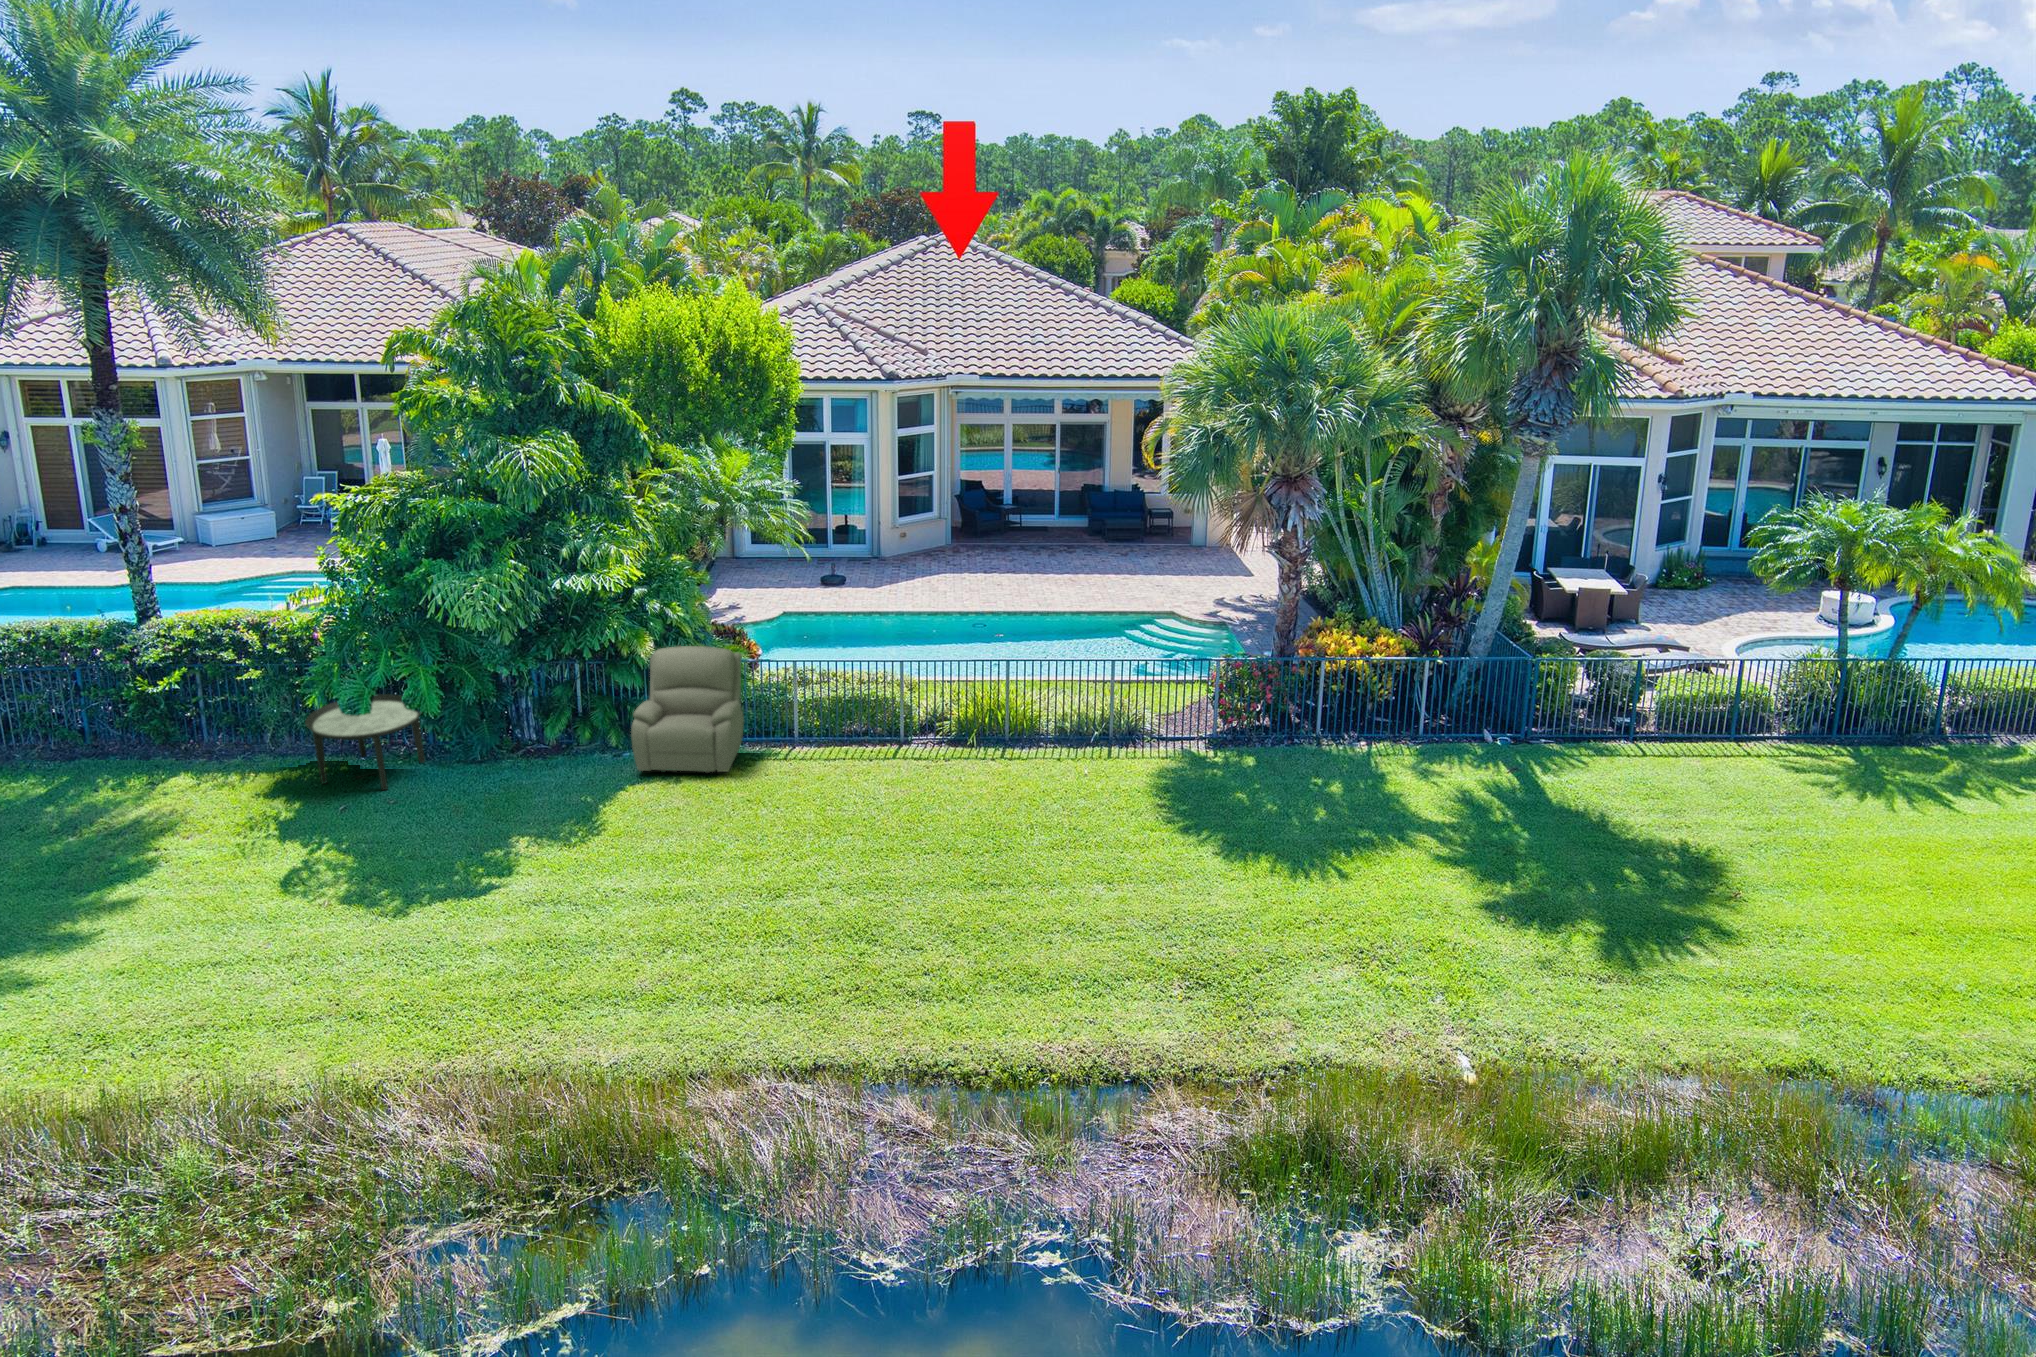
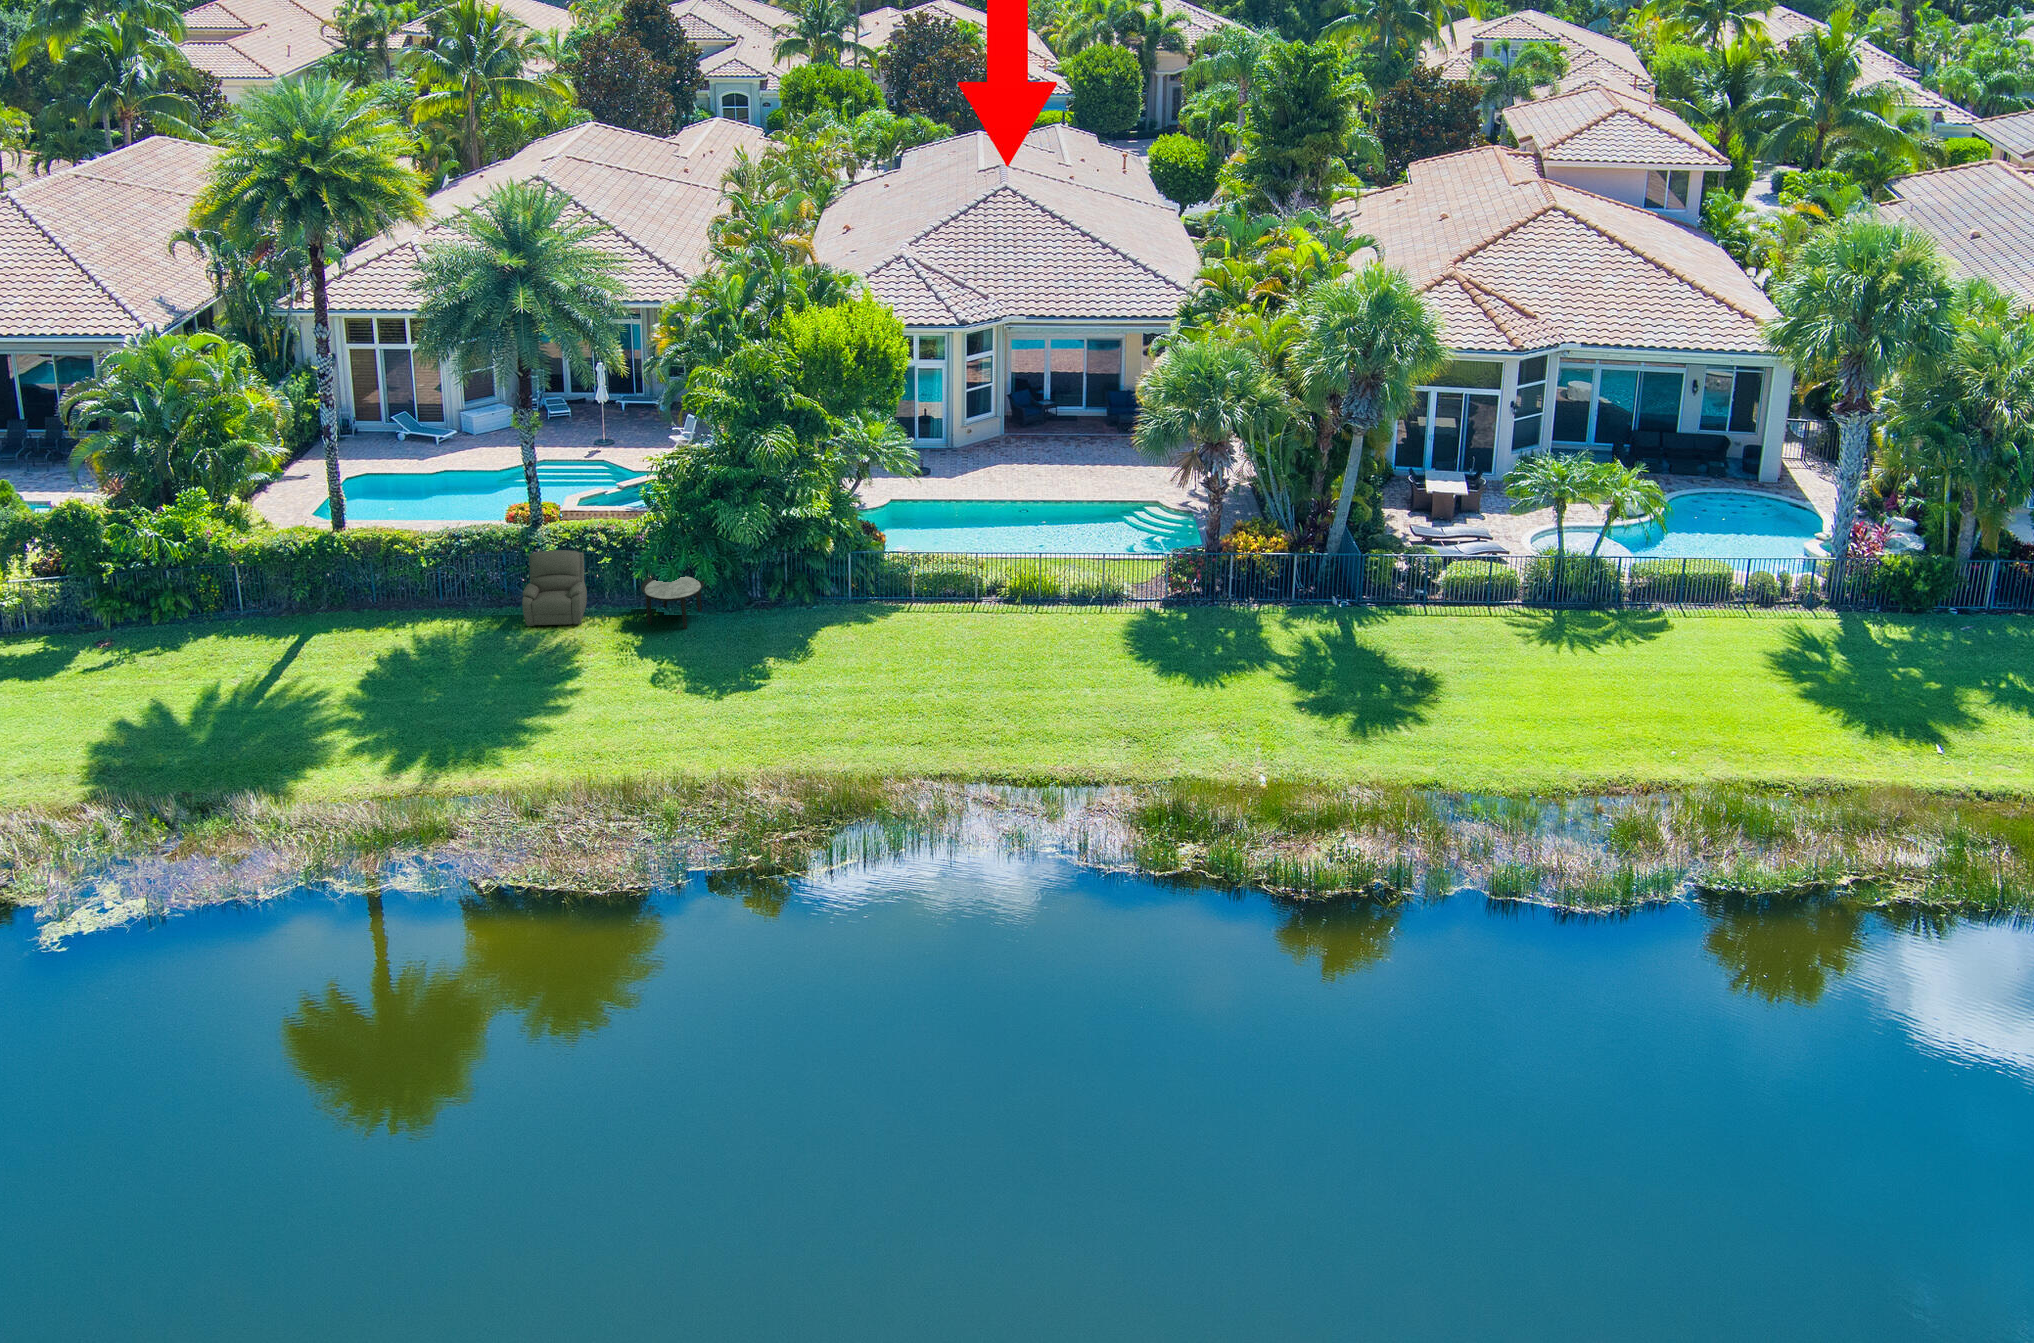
chair: present [631,646,744,773] -> present [522,550,587,626]

